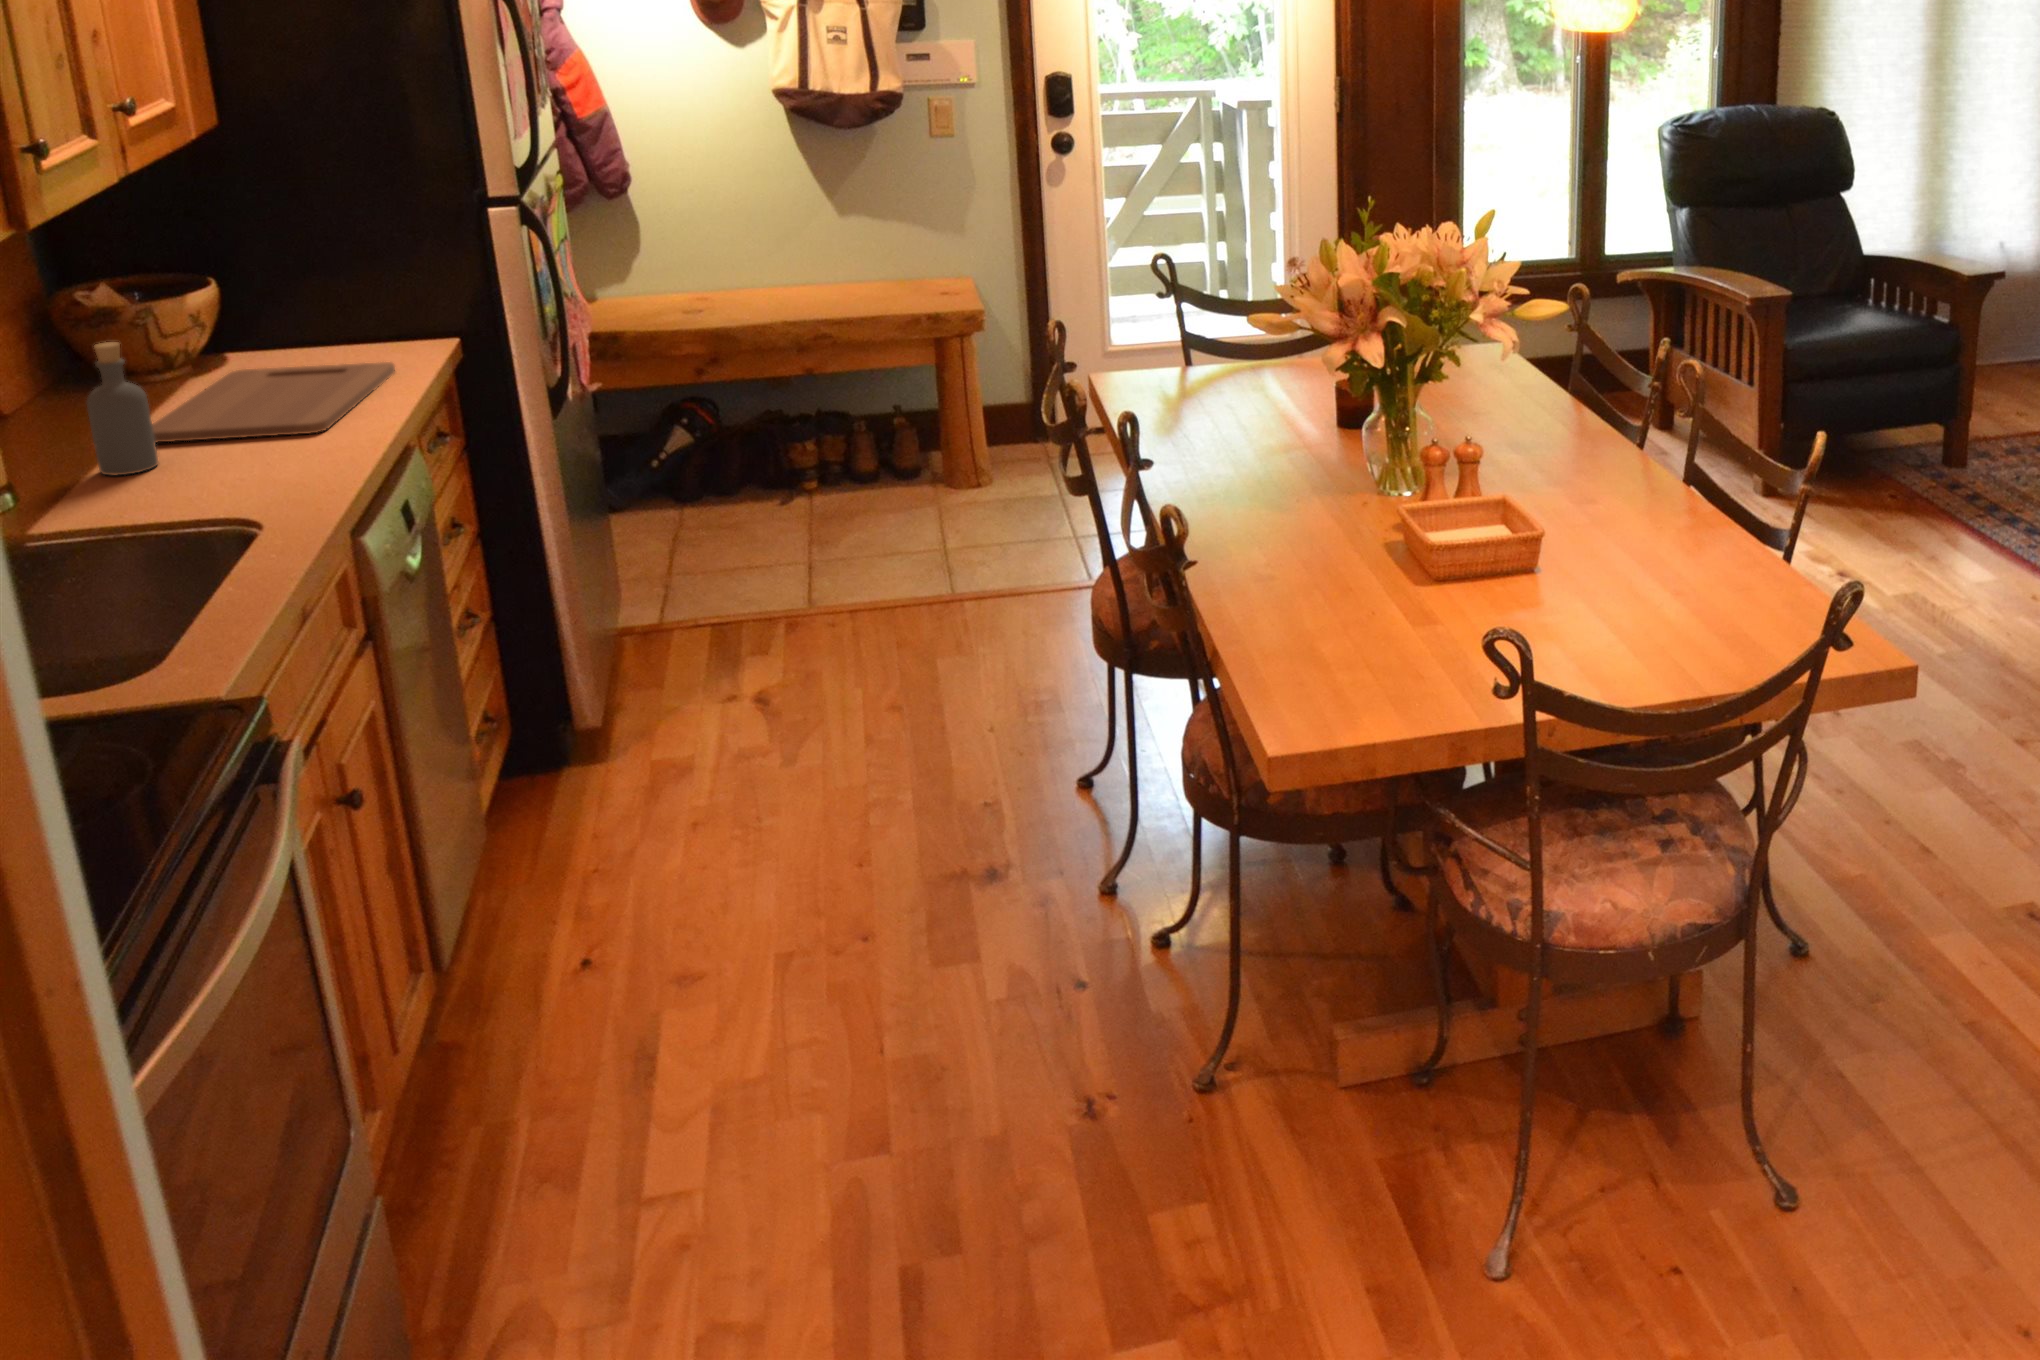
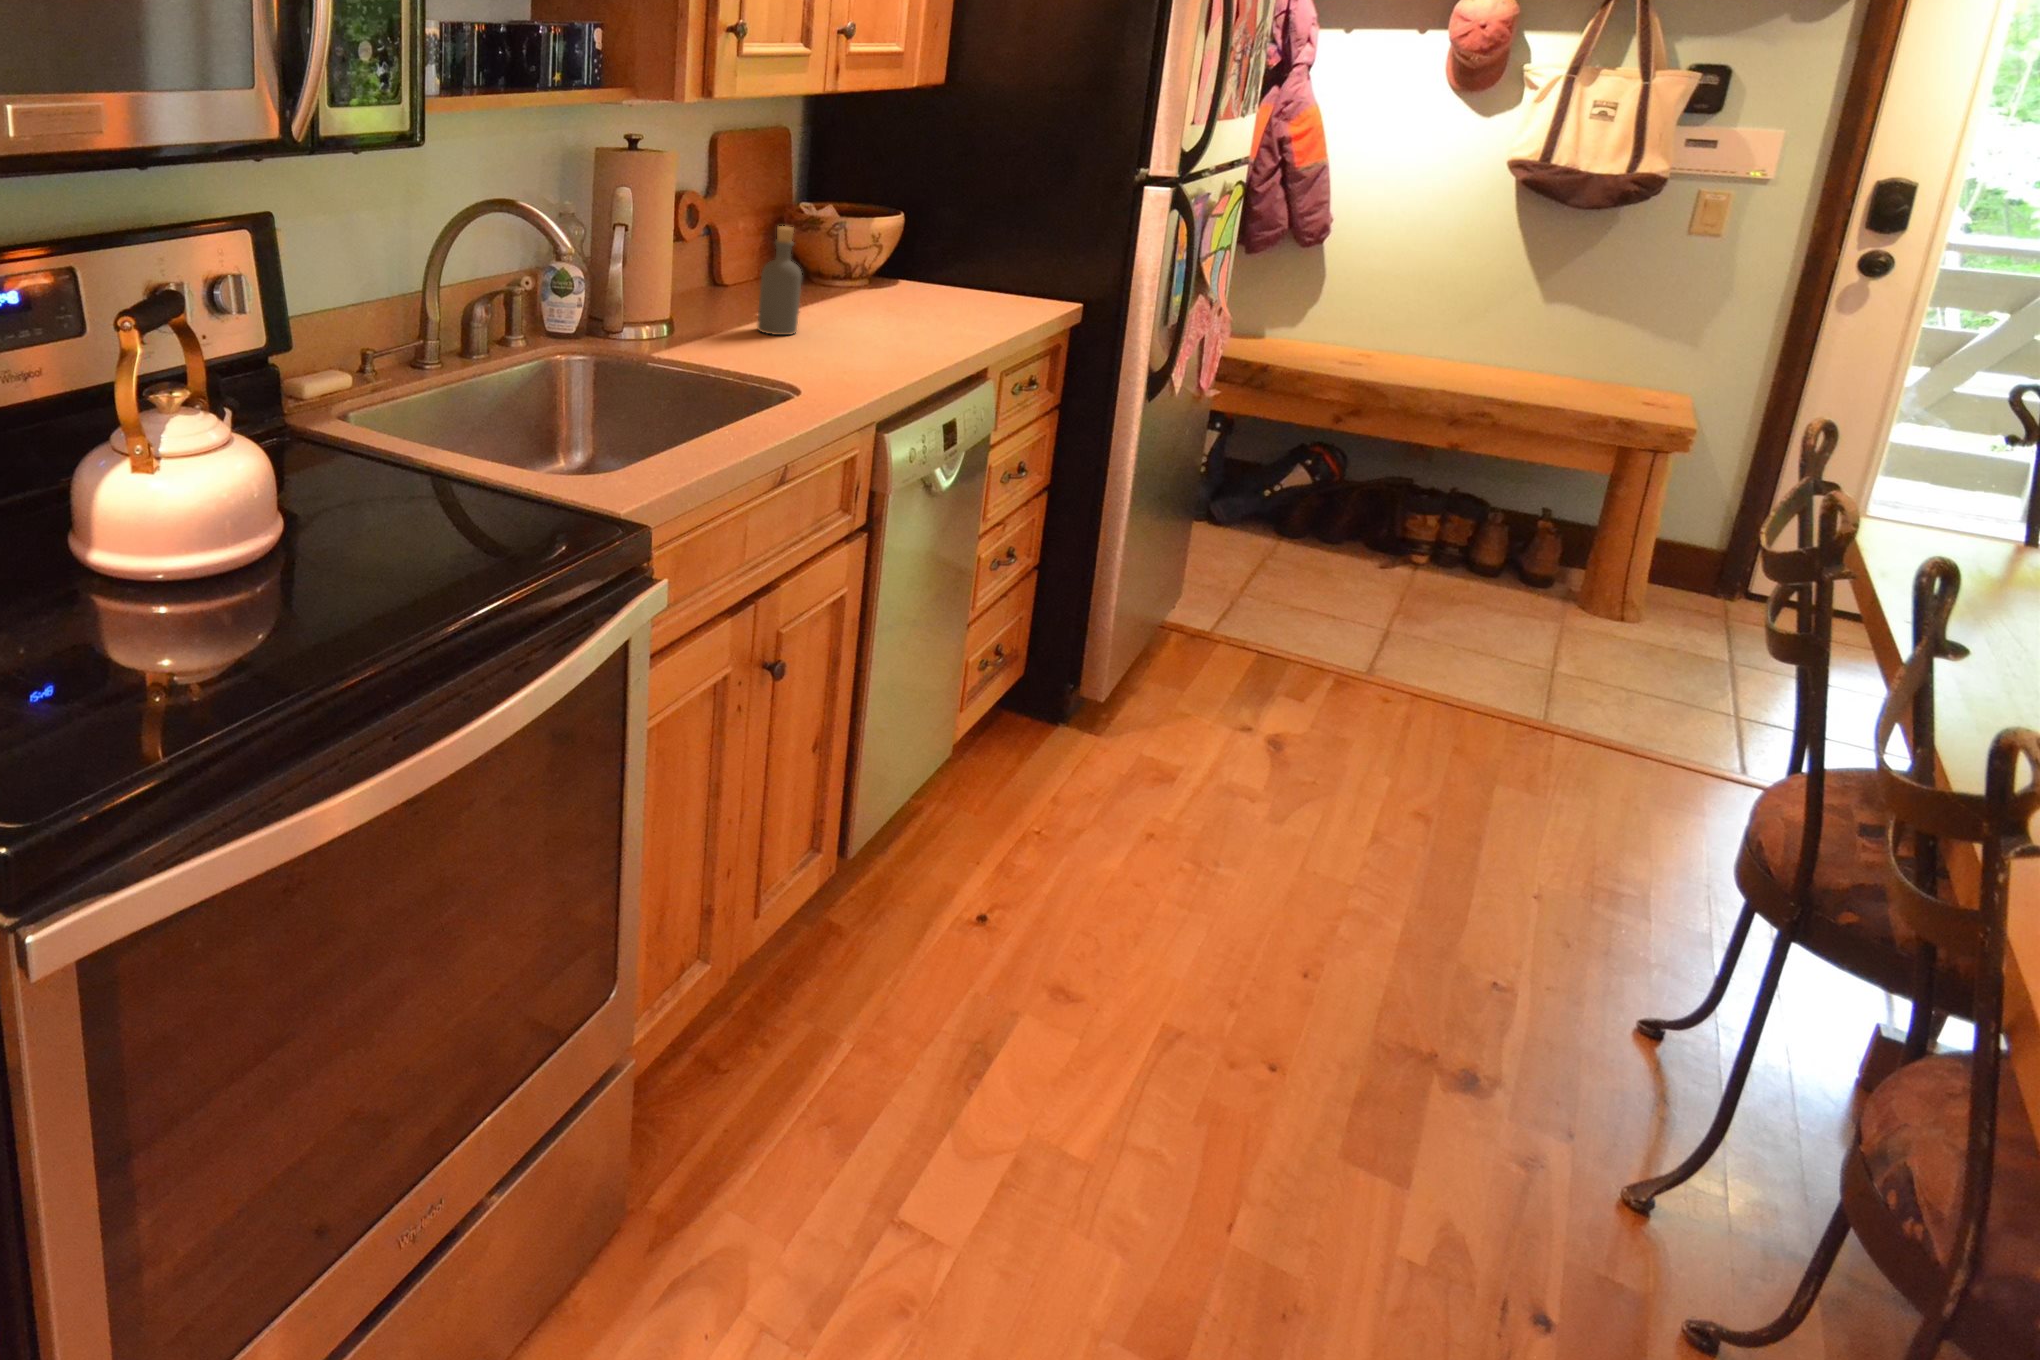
cutting board: present [152,362,395,443] -> none [803,288,1013,342]

